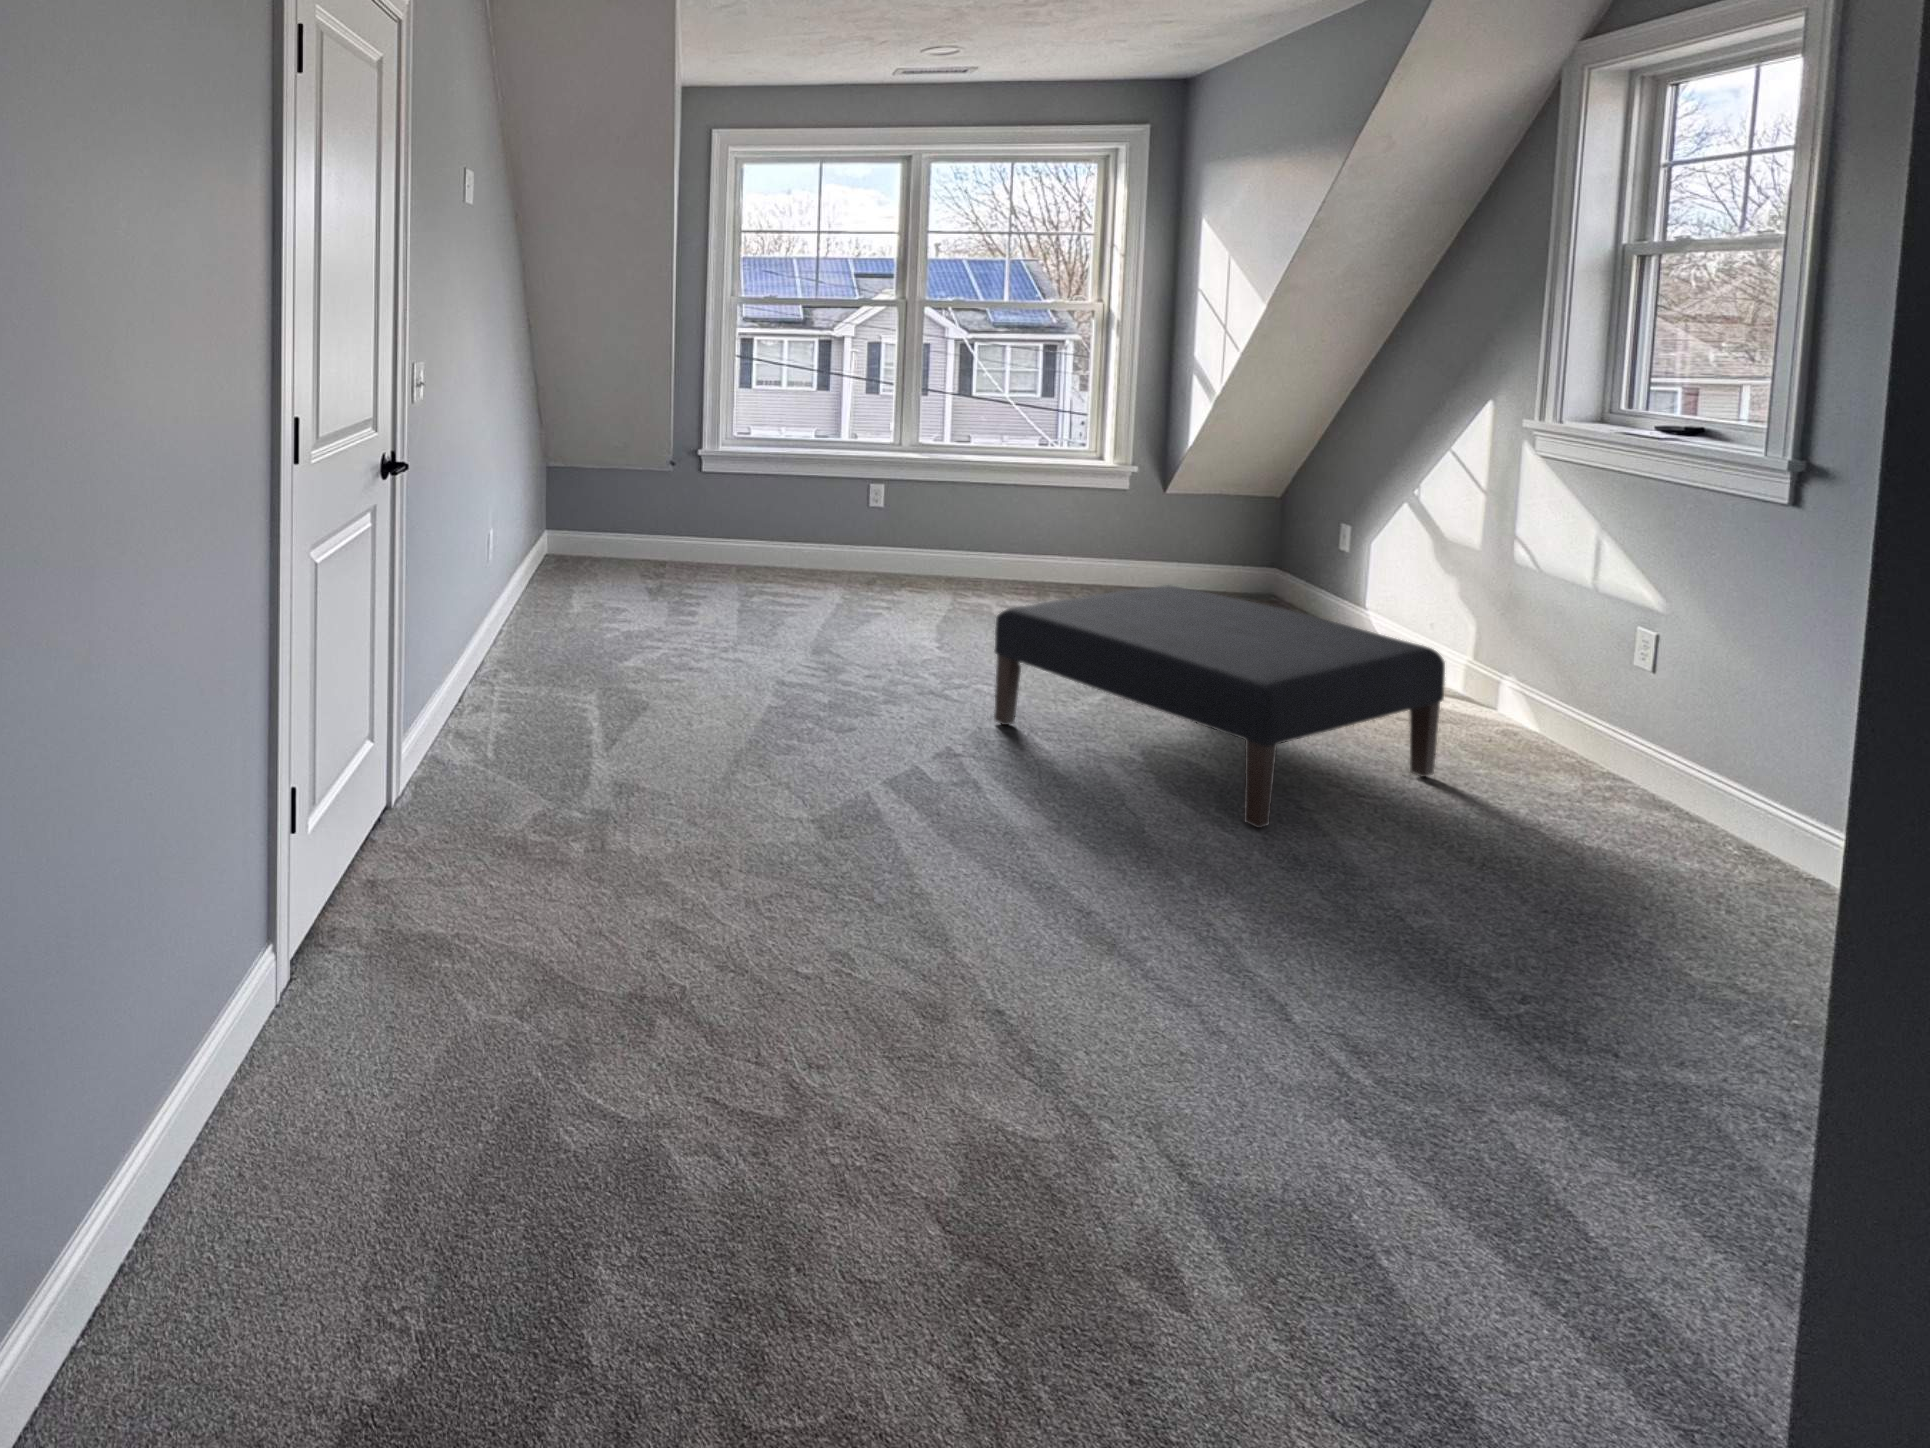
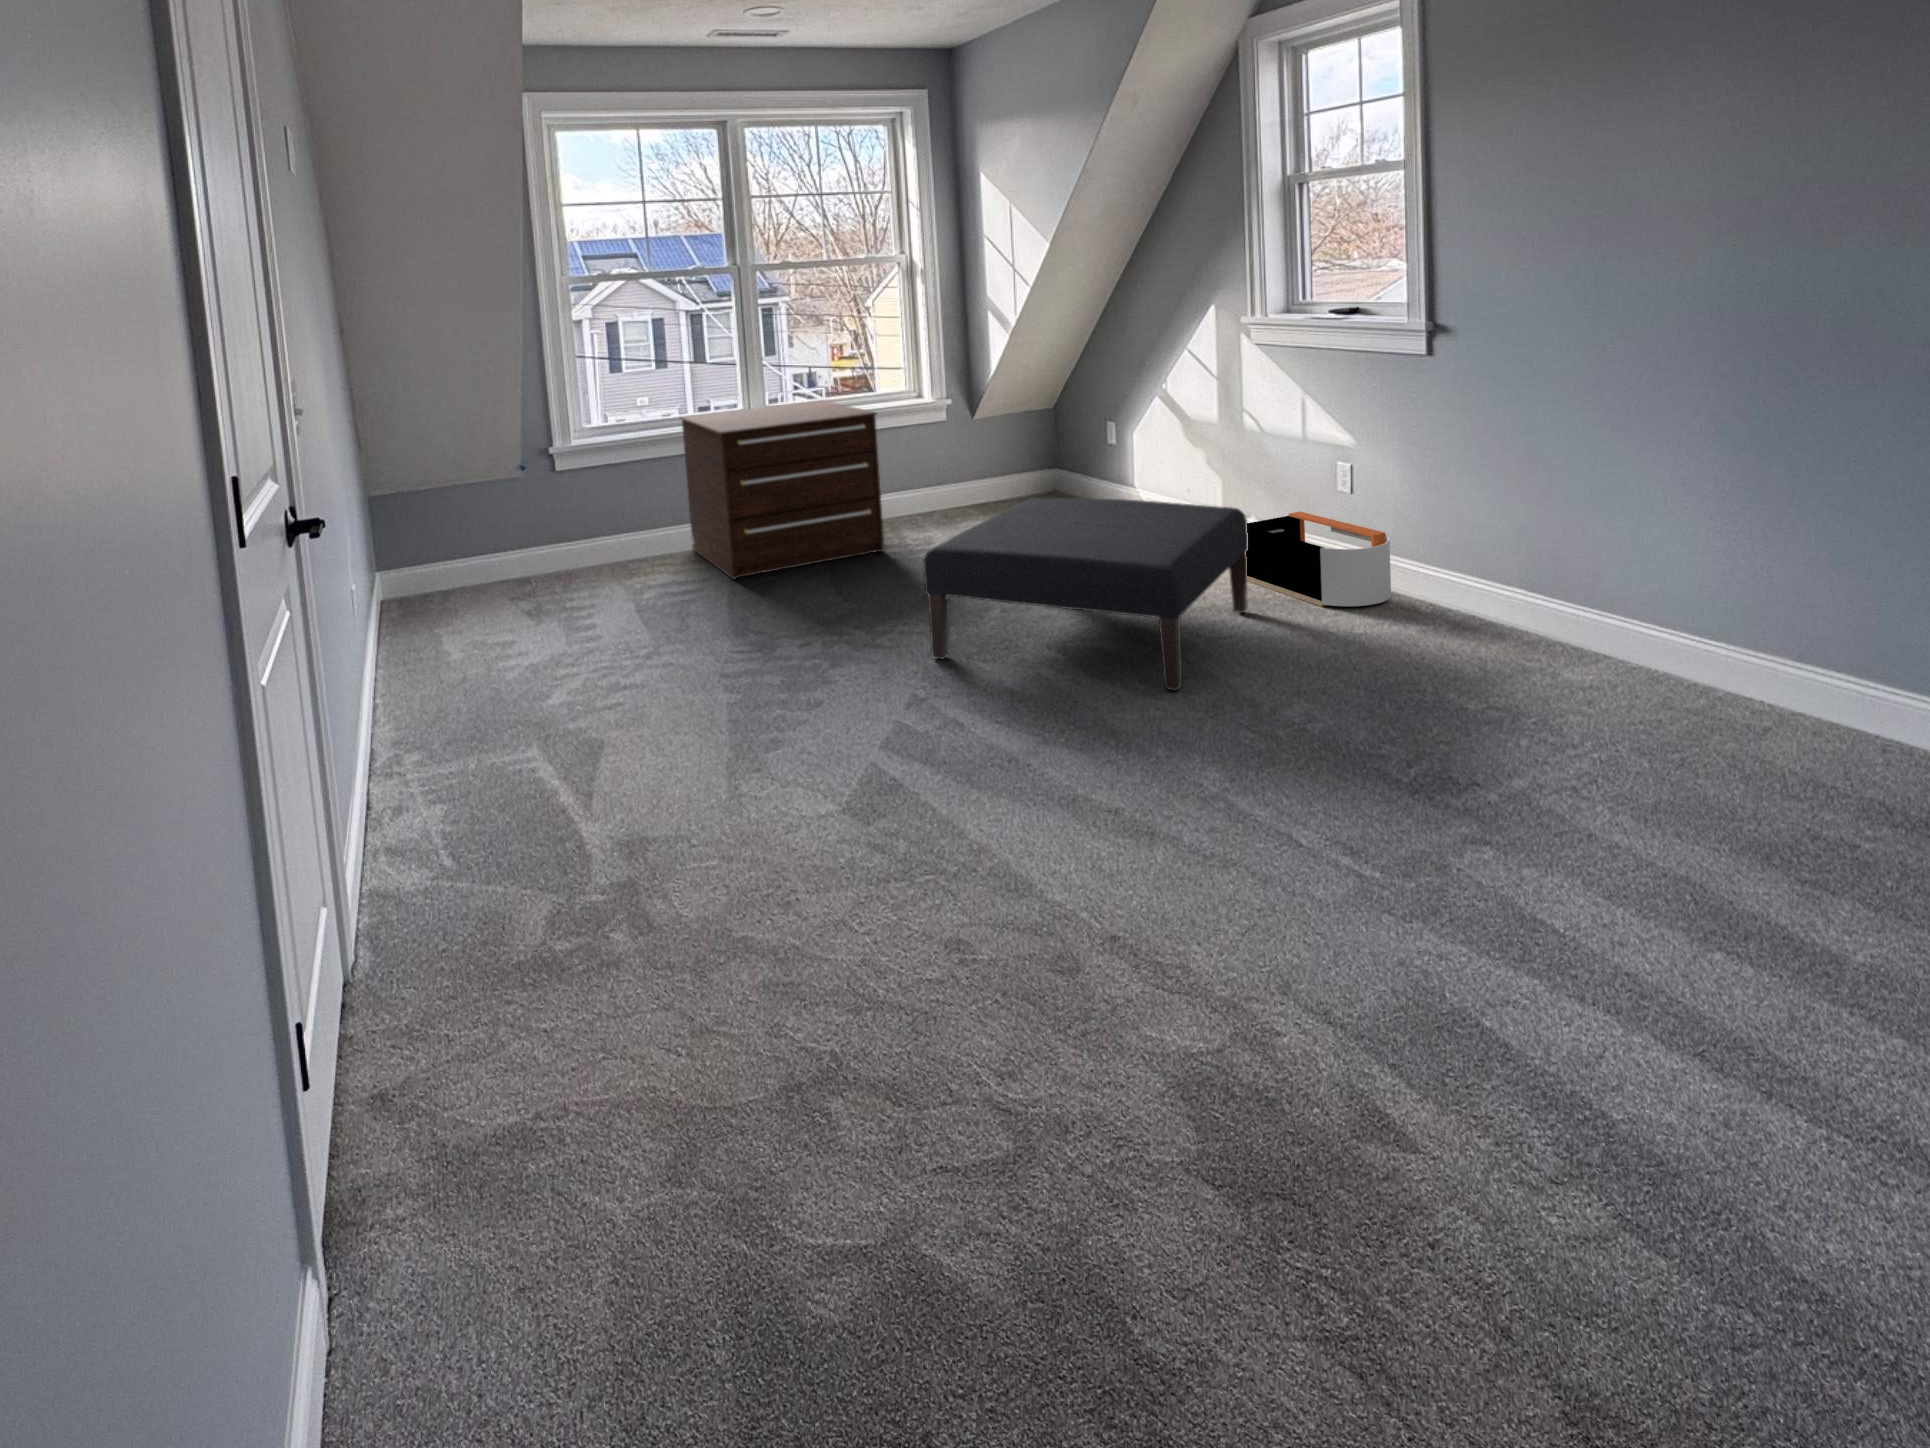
dresser: none [824,440,1025,613] -> present [681,400,884,579]
storage bin: none [1454,674,1692,819] -> present [1246,512,1391,607]

